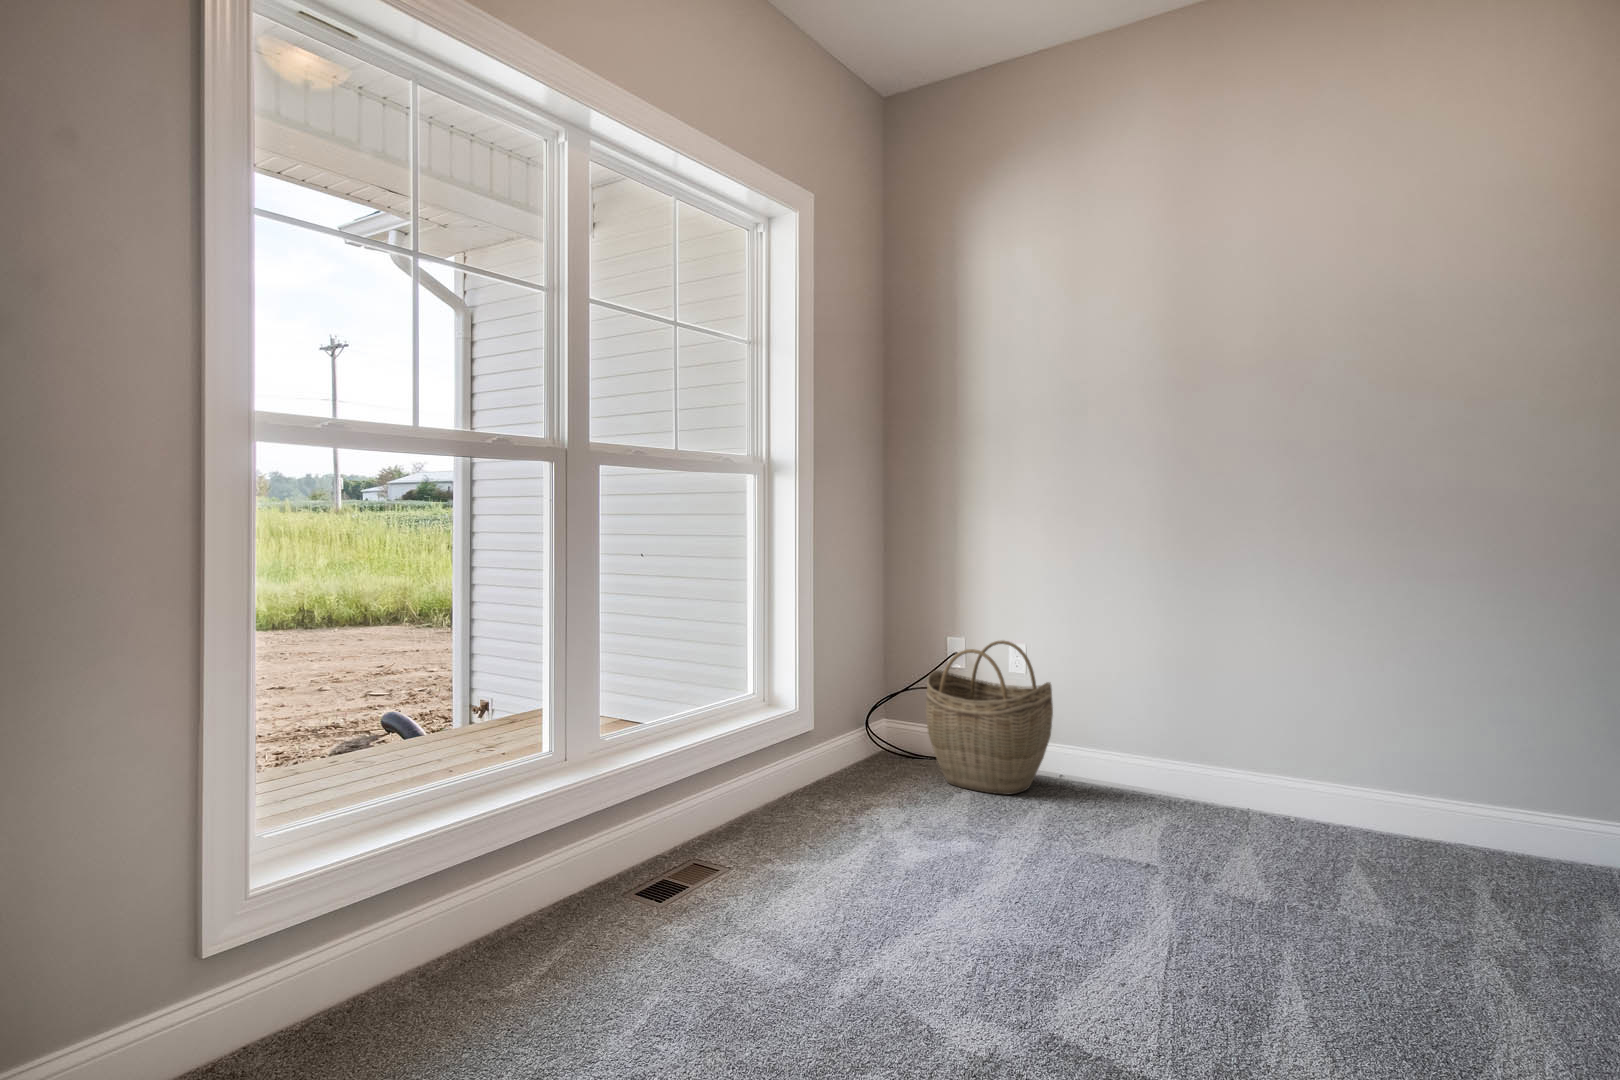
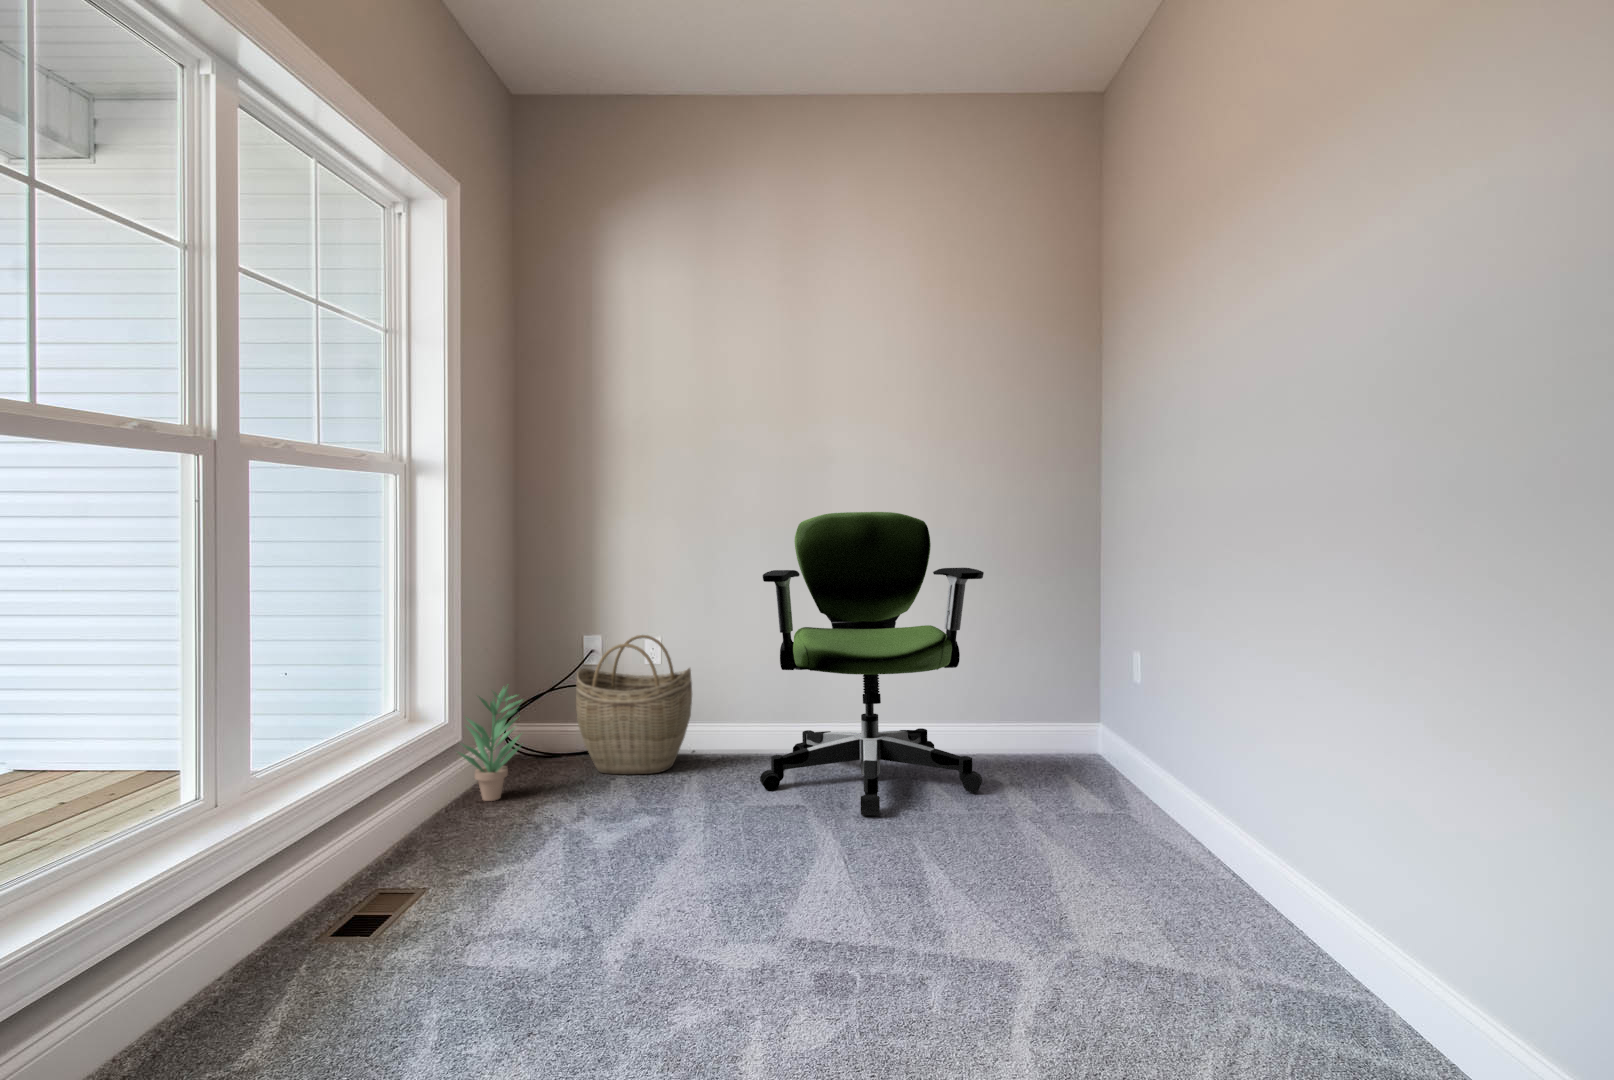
office chair: none [1112,505,1440,903] -> present [760,512,984,815]
potted plant: none [800,679,867,794] -> present [459,686,523,801]

